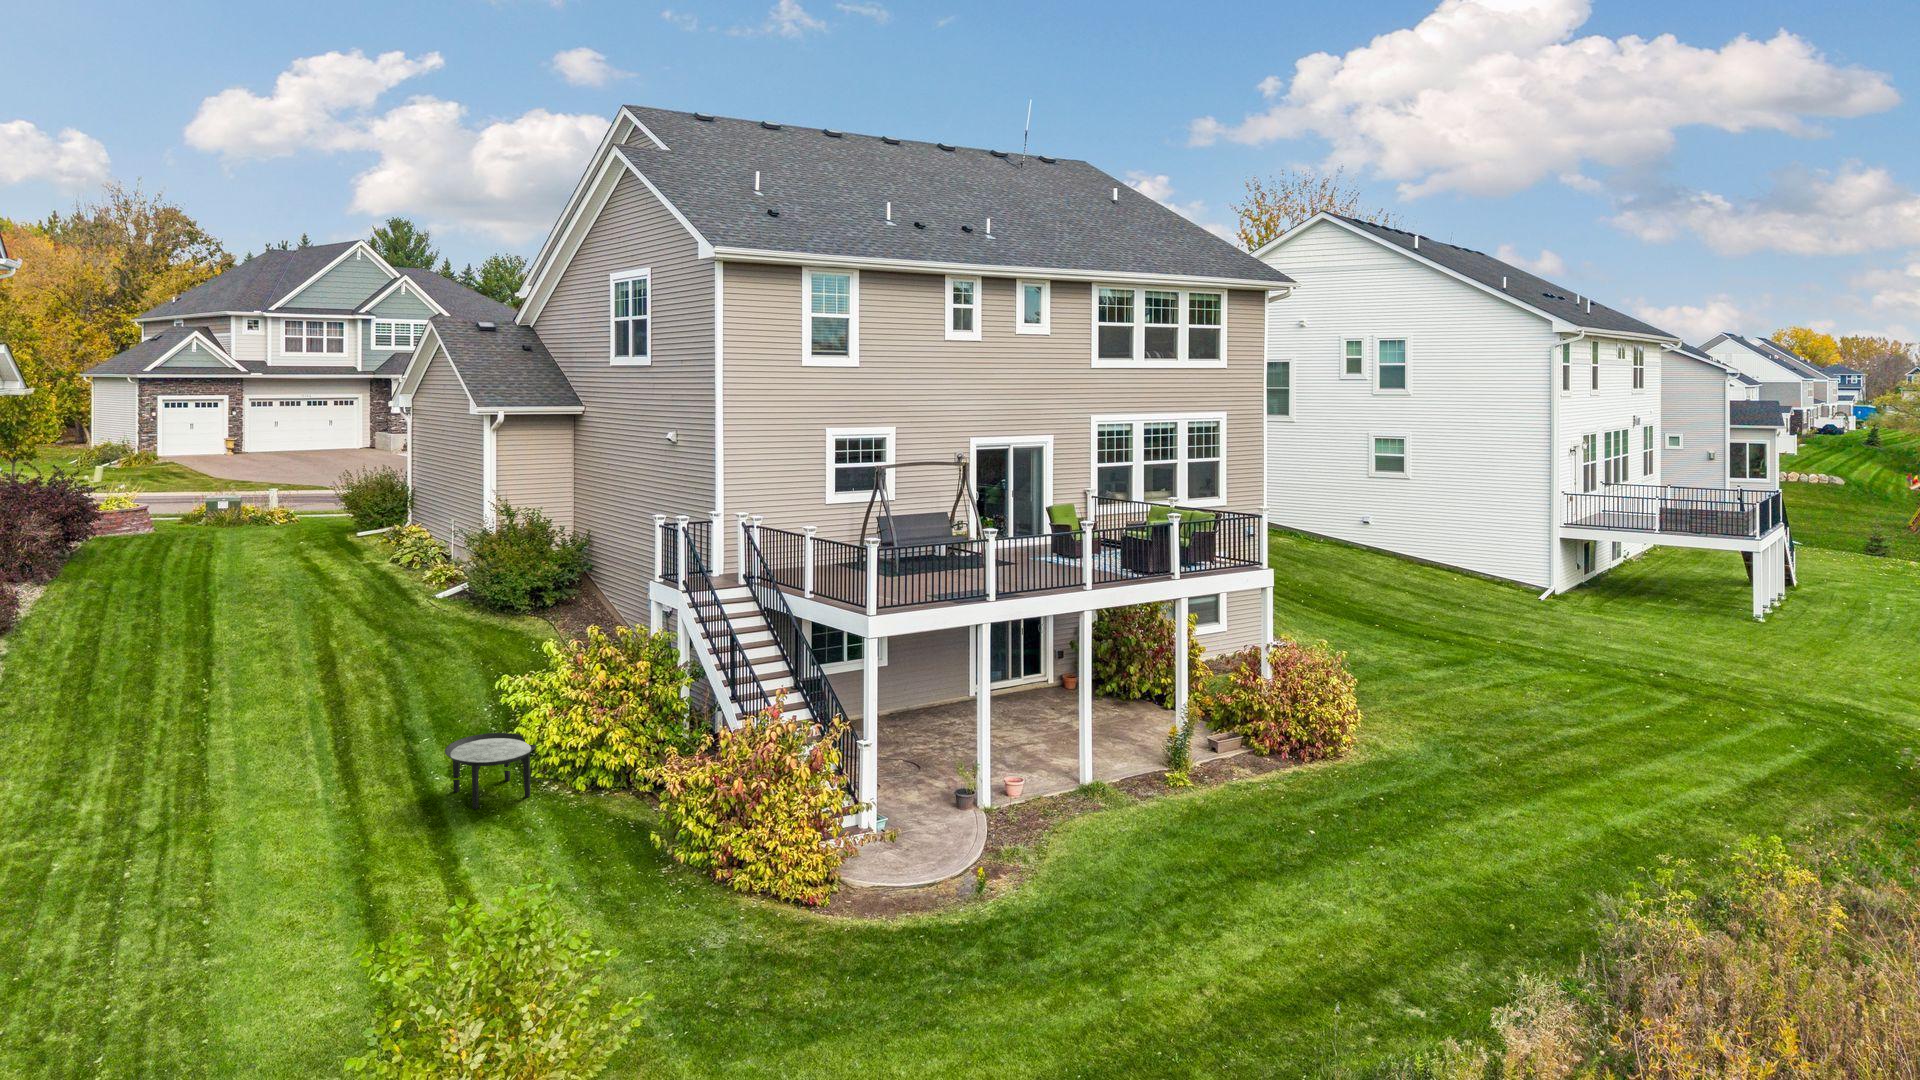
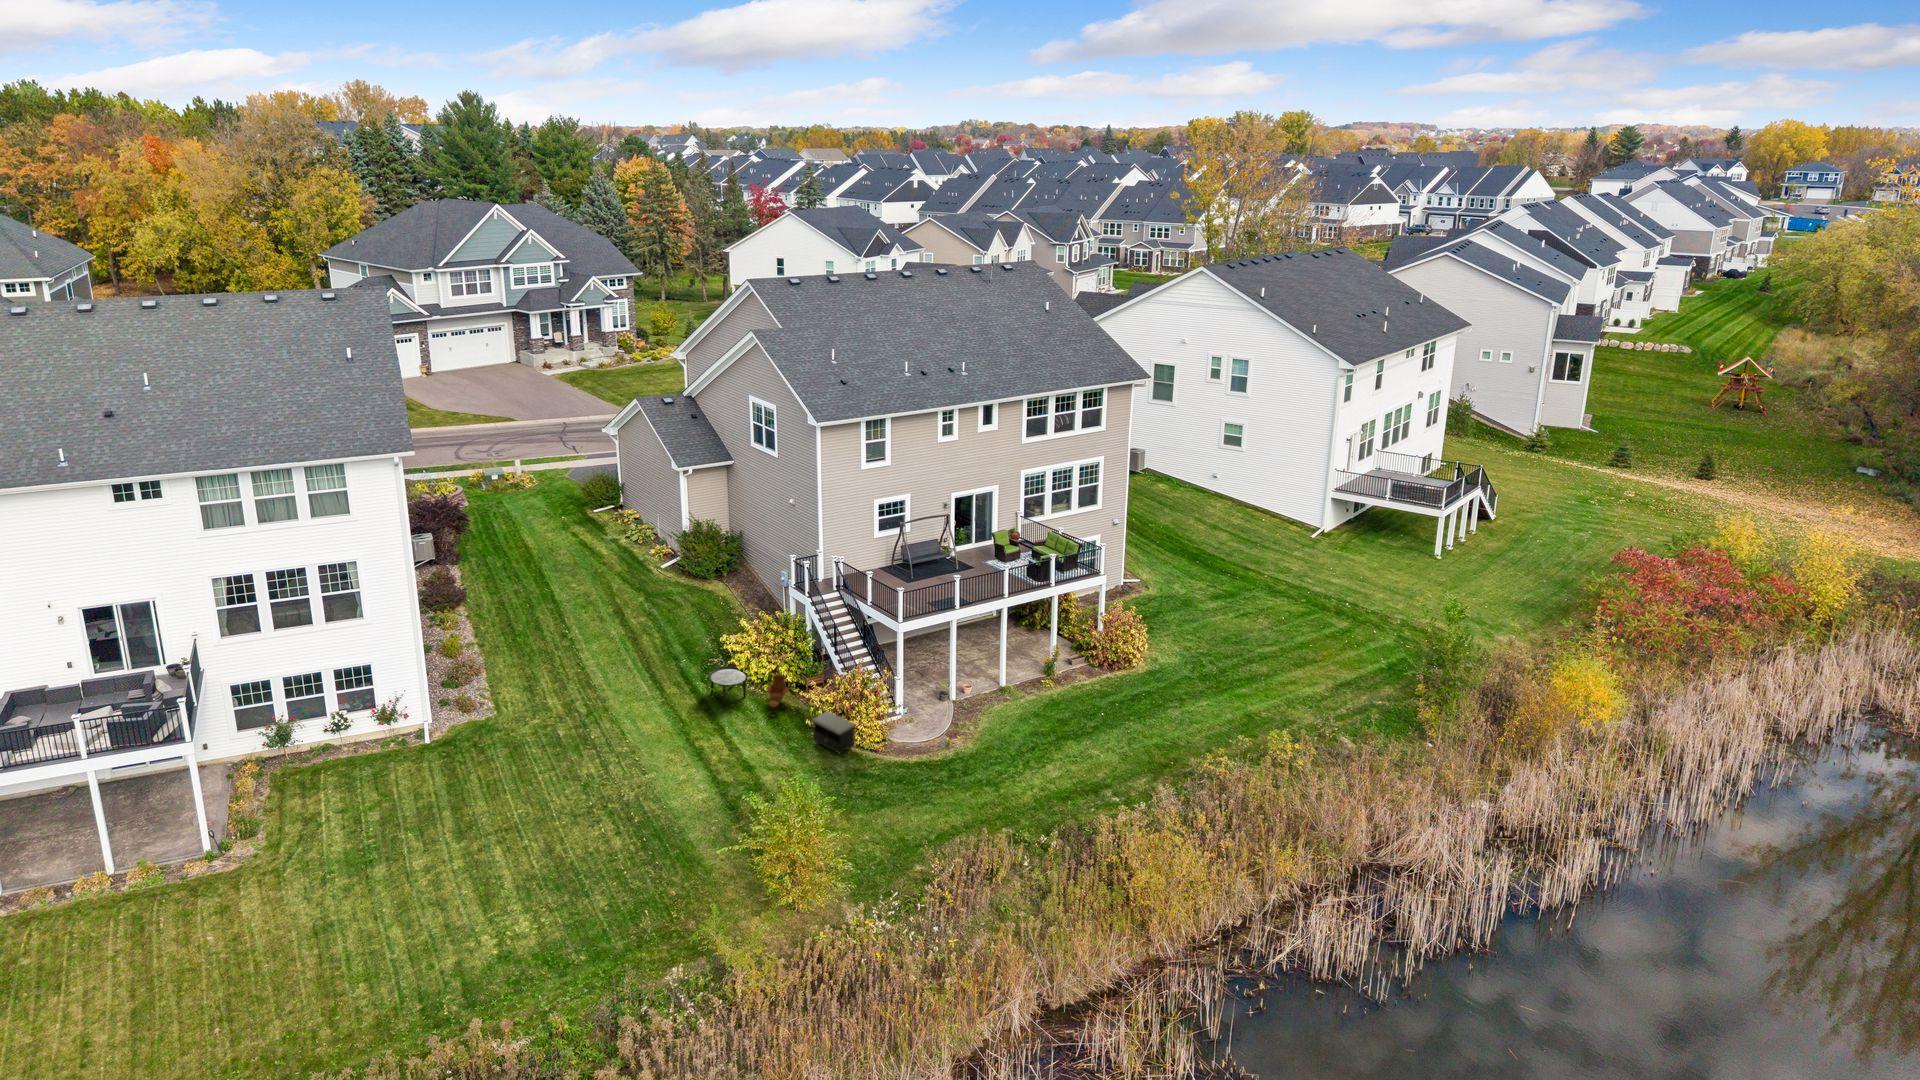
lounge chair: none [568,742,623,829] -> present [766,674,788,711]
storage bench: none [654,805,756,907] -> present [813,711,855,754]

